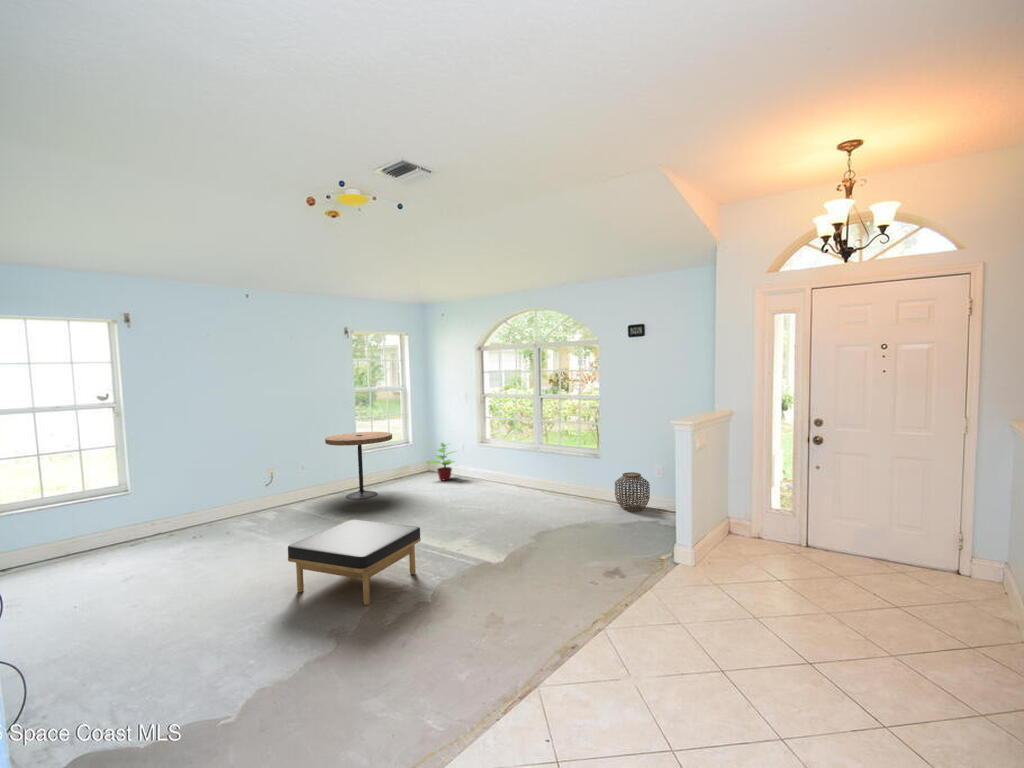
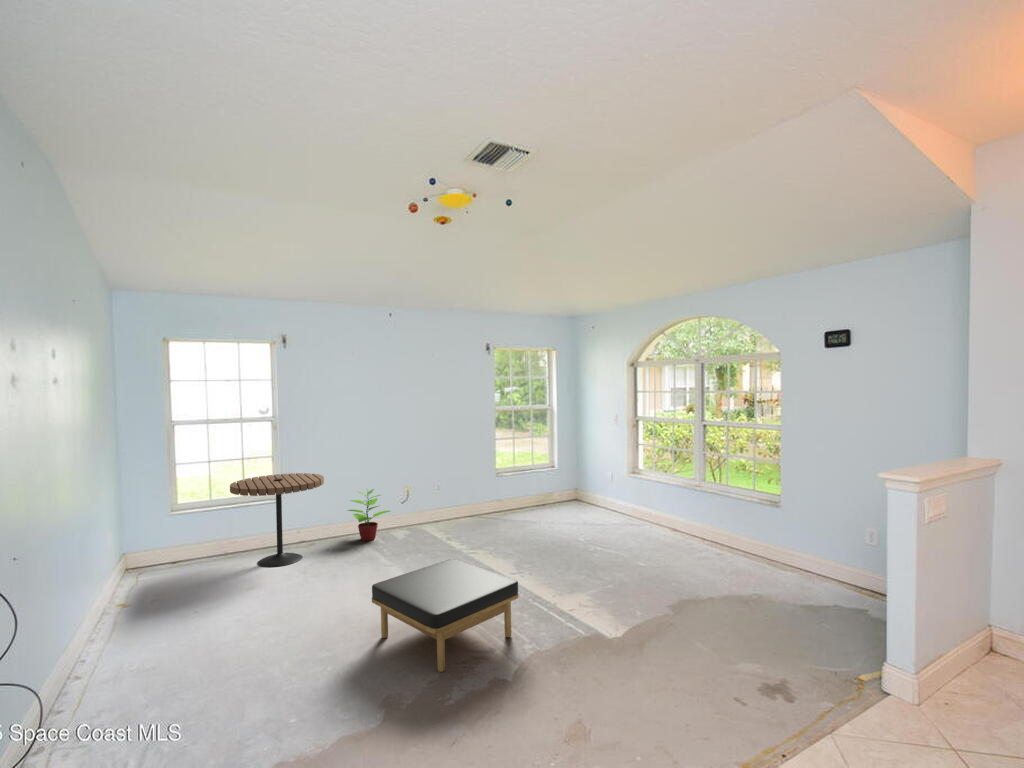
side table: present [325,432,392,499] -> present [230,473,324,567]
potted plant: present [428,443,452,480] -> present [348,489,390,541]
woven basket: present [615,472,650,512] -> none [798,533,853,589]

